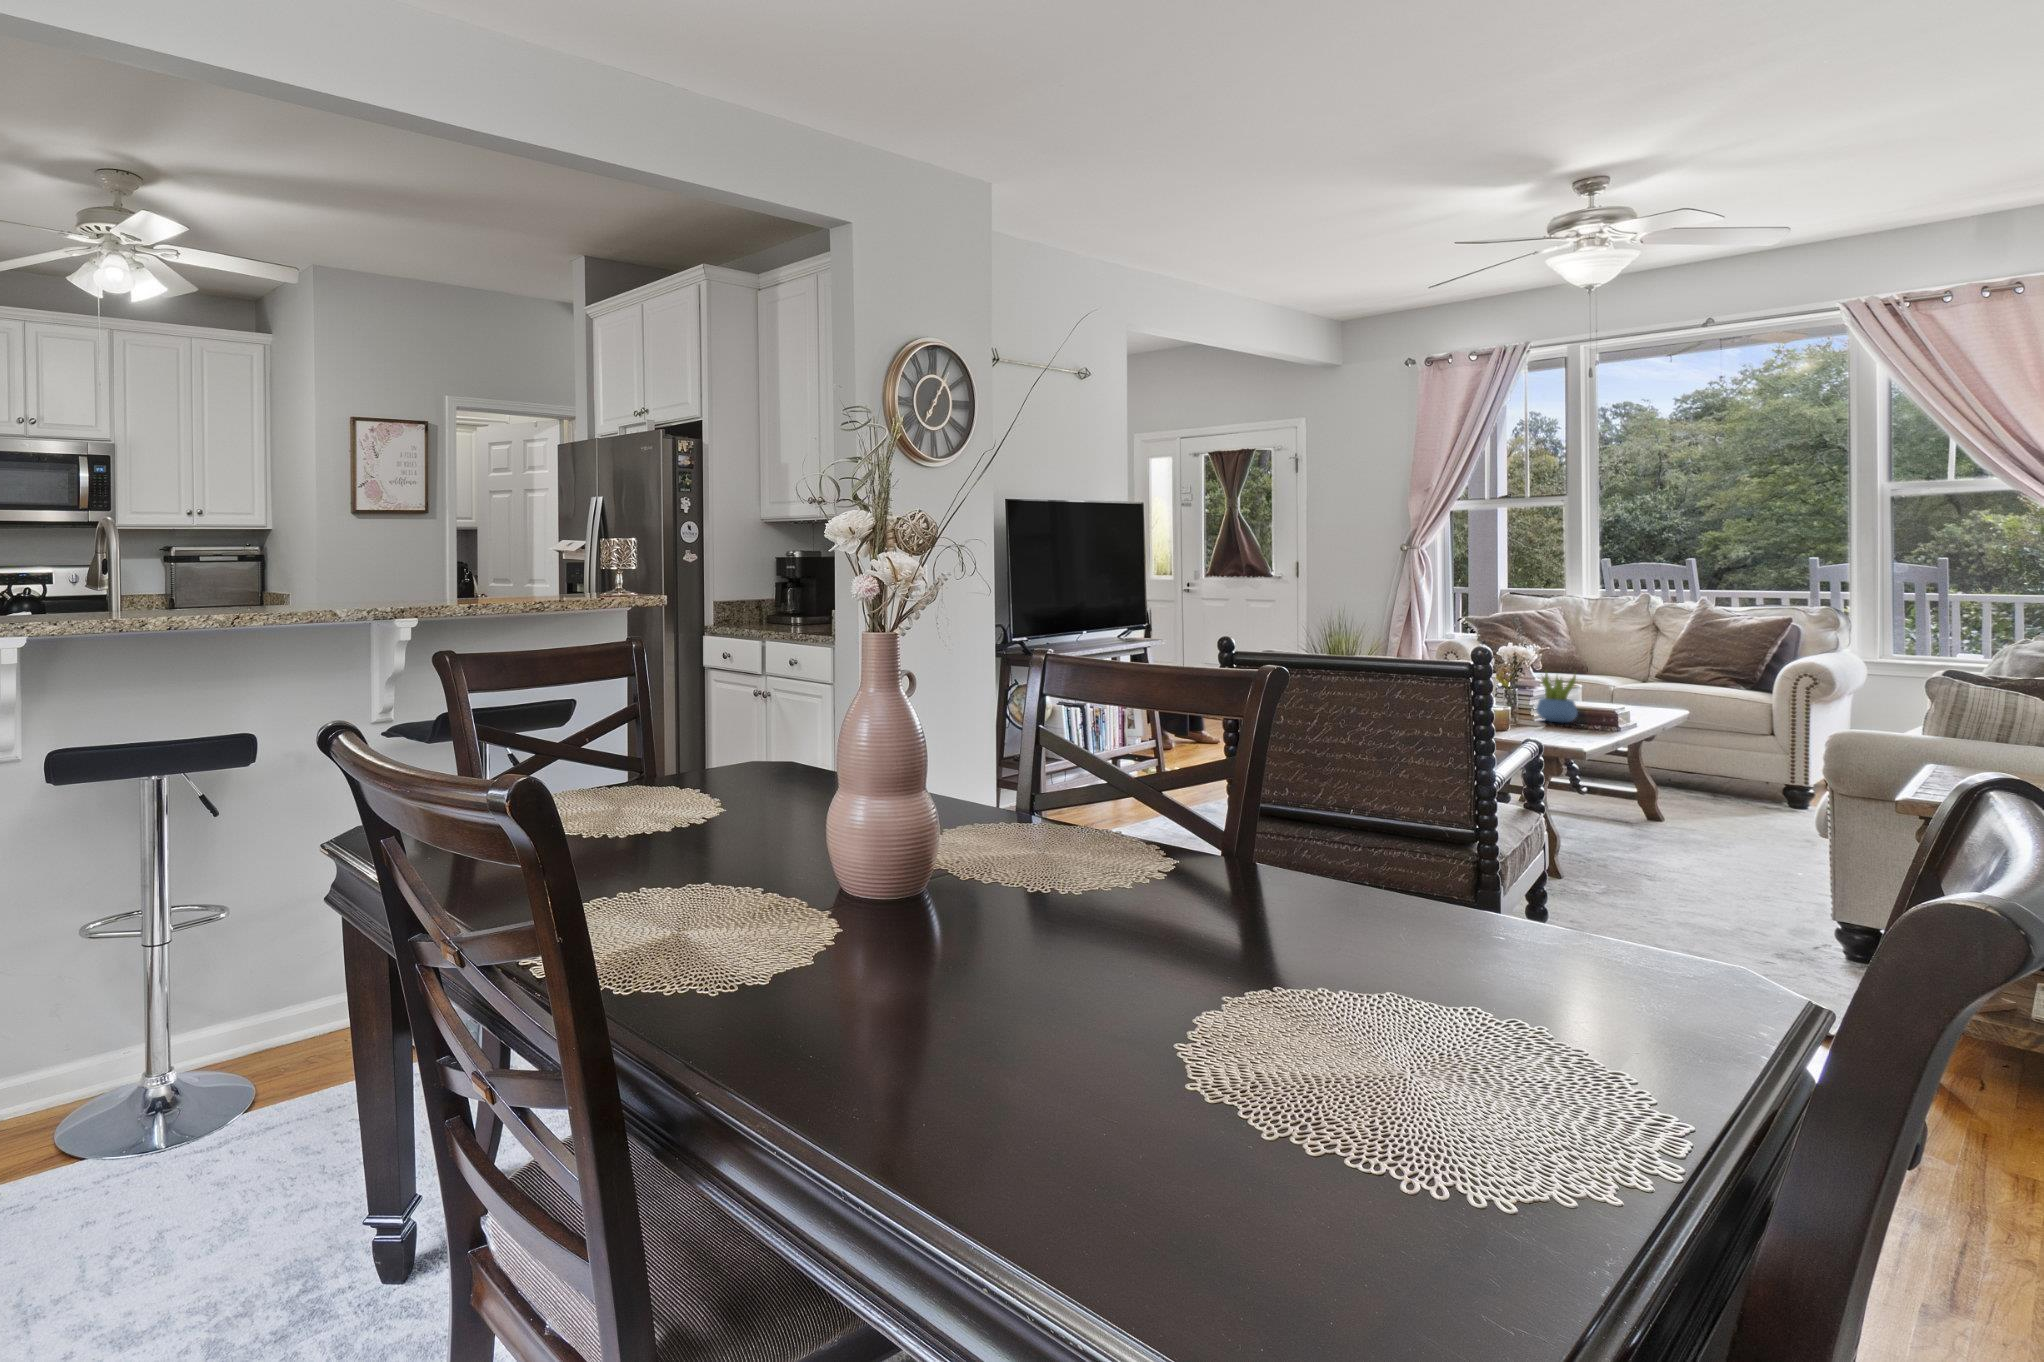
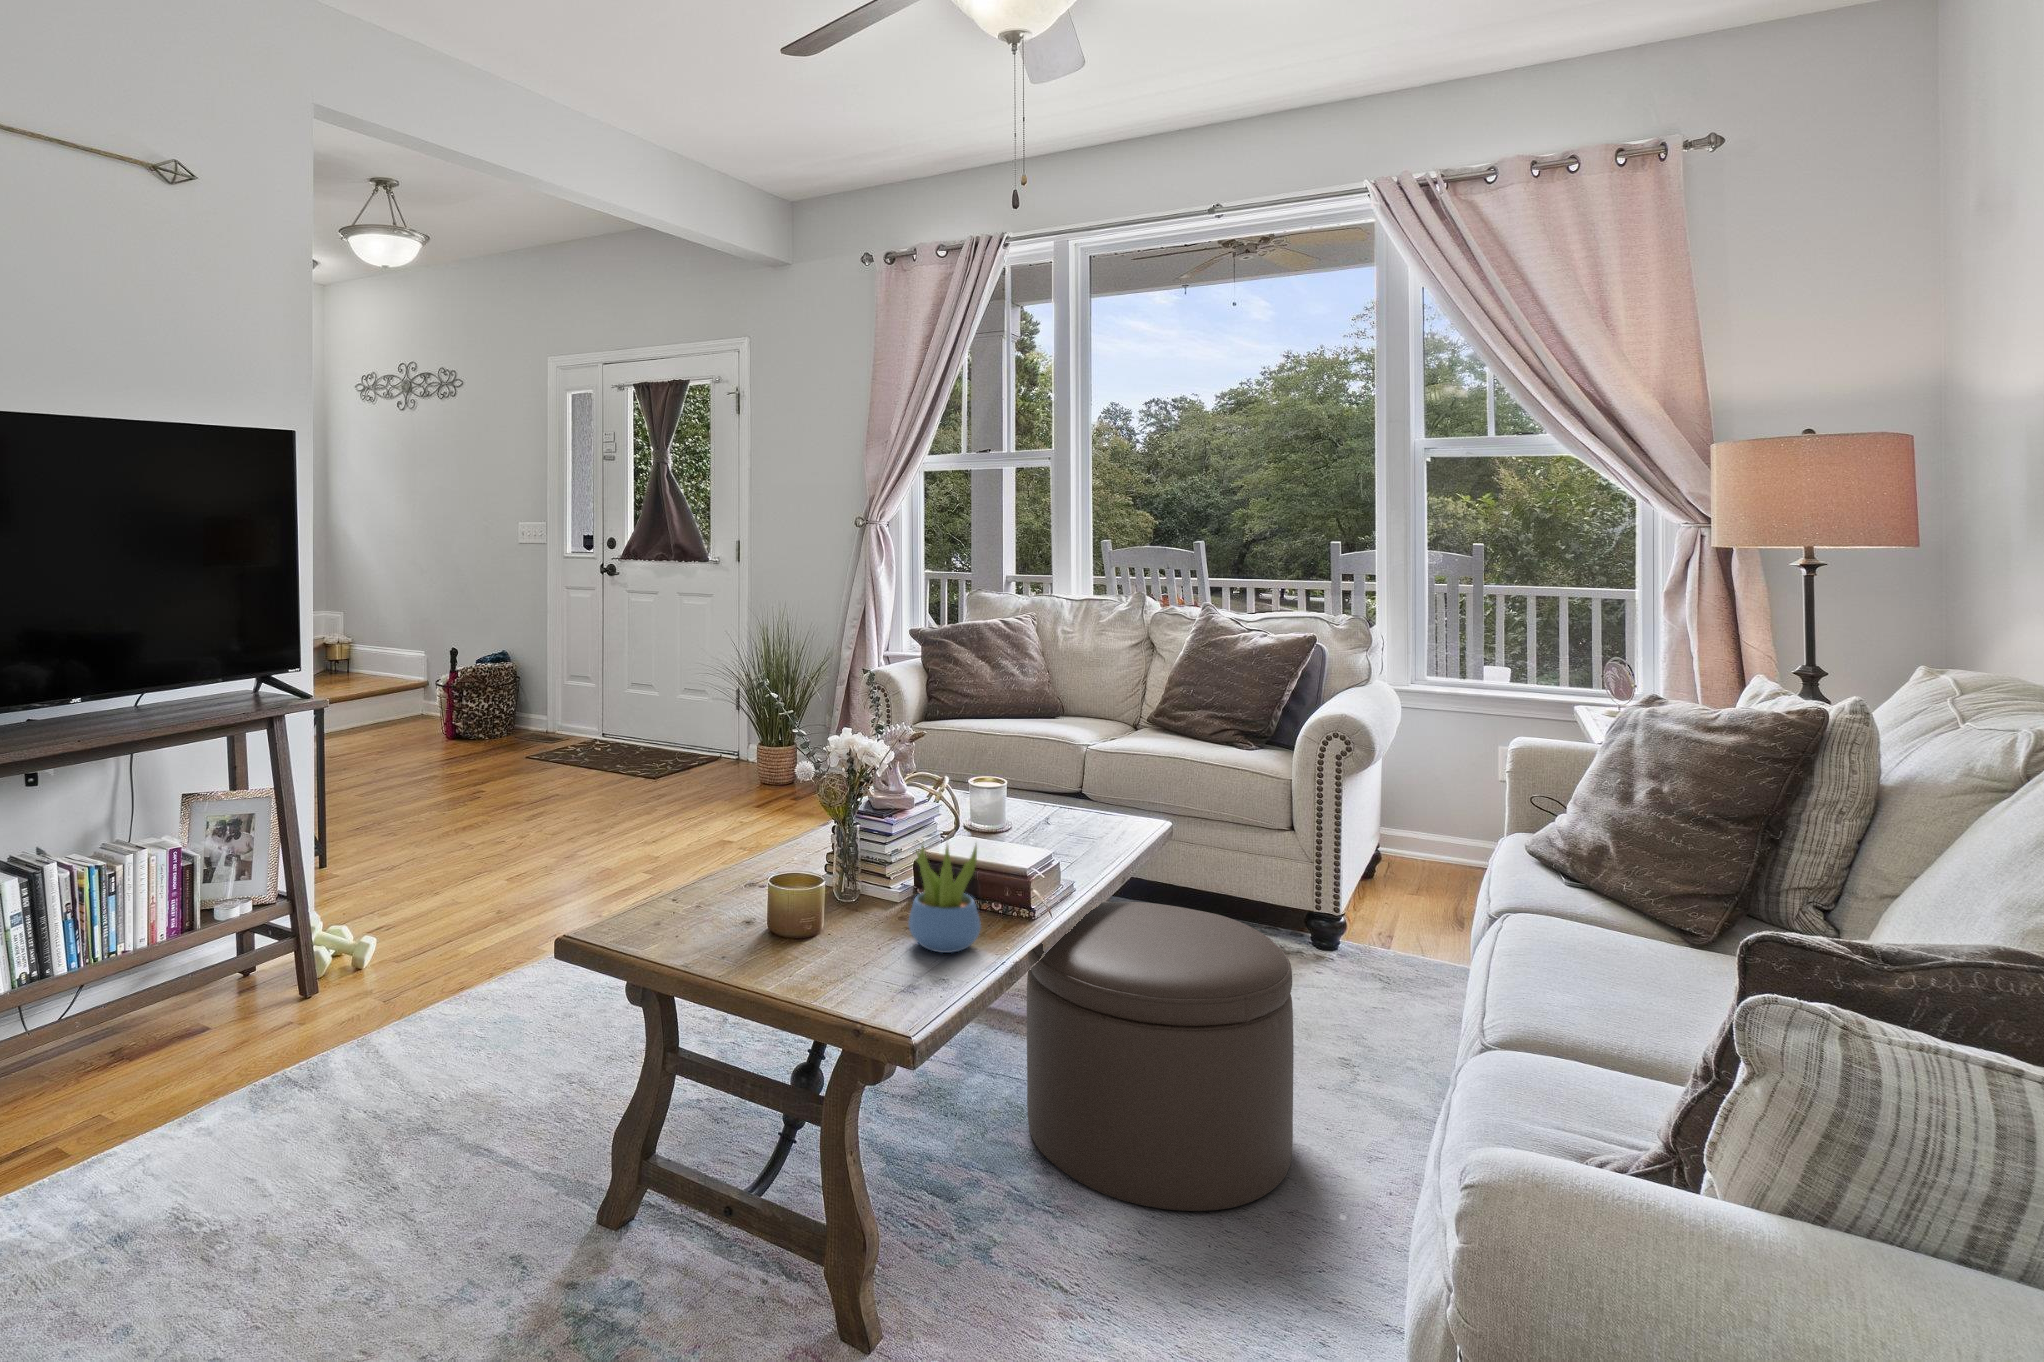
ottoman: none [1596,730,1763,859] -> present [1027,902,1294,1211]

